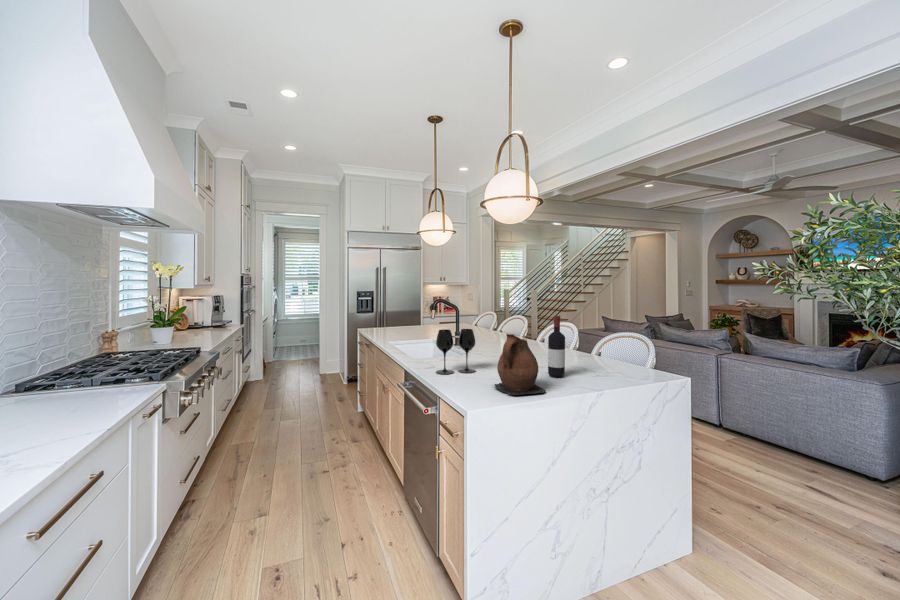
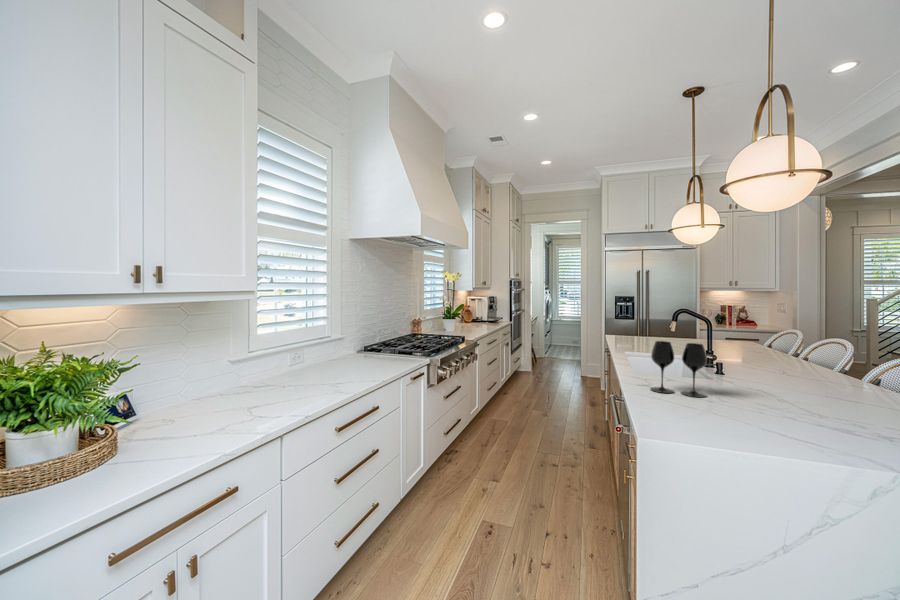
wine bottle: present [548,316,565,378] -> none [828,338,865,432]
ceramic pitcher: present [495,334,546,395] -> none [710,354,796,444]

